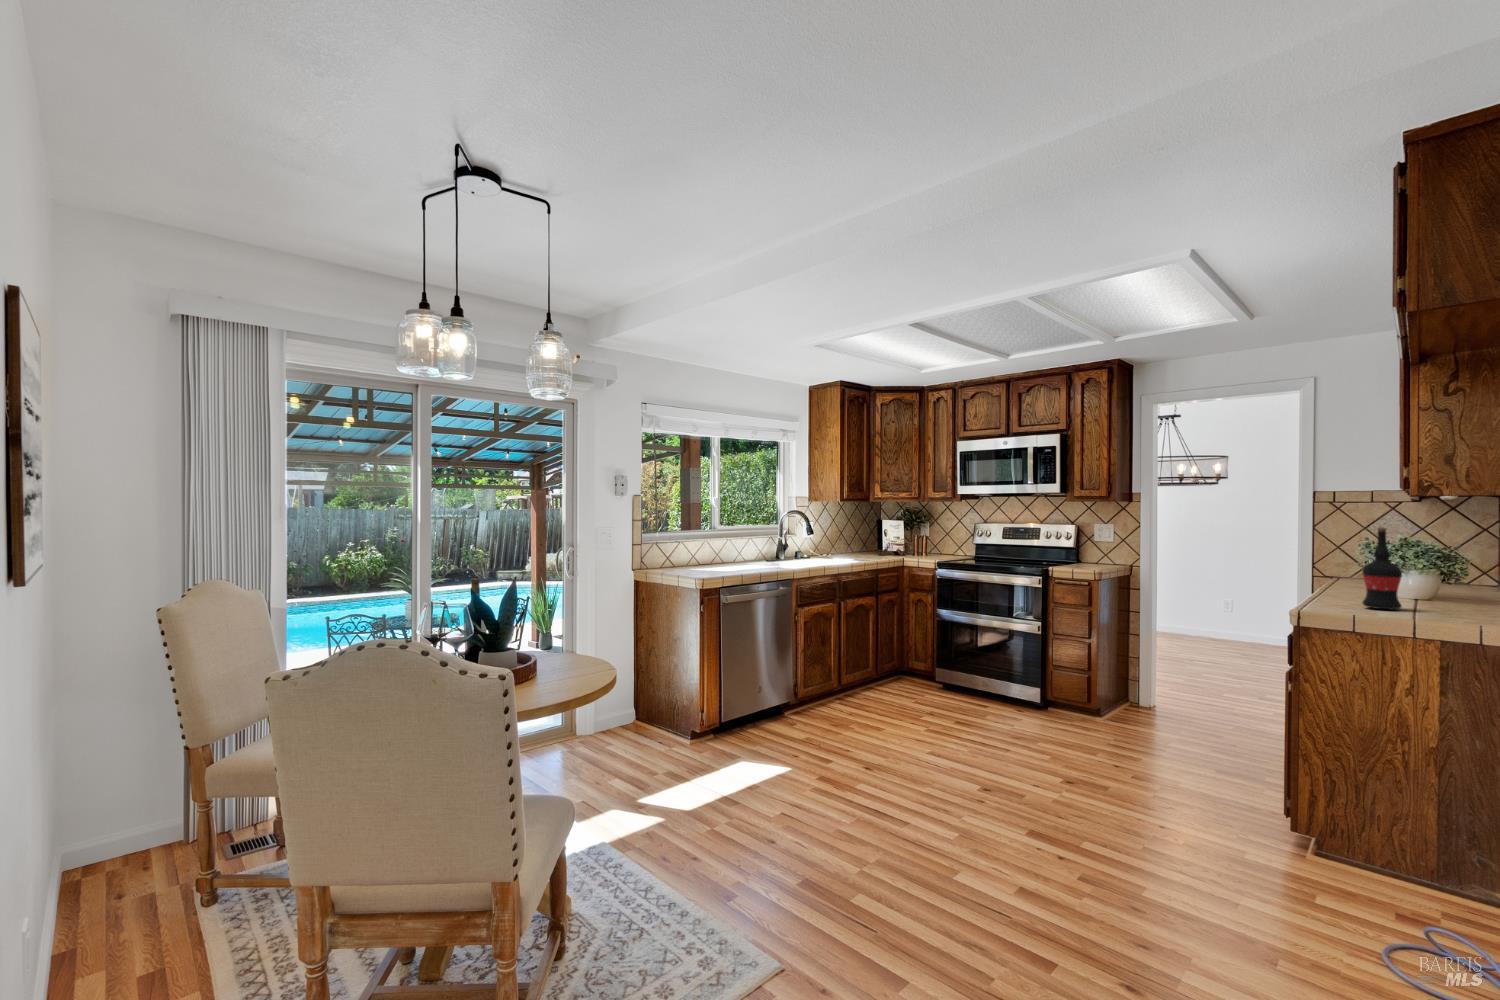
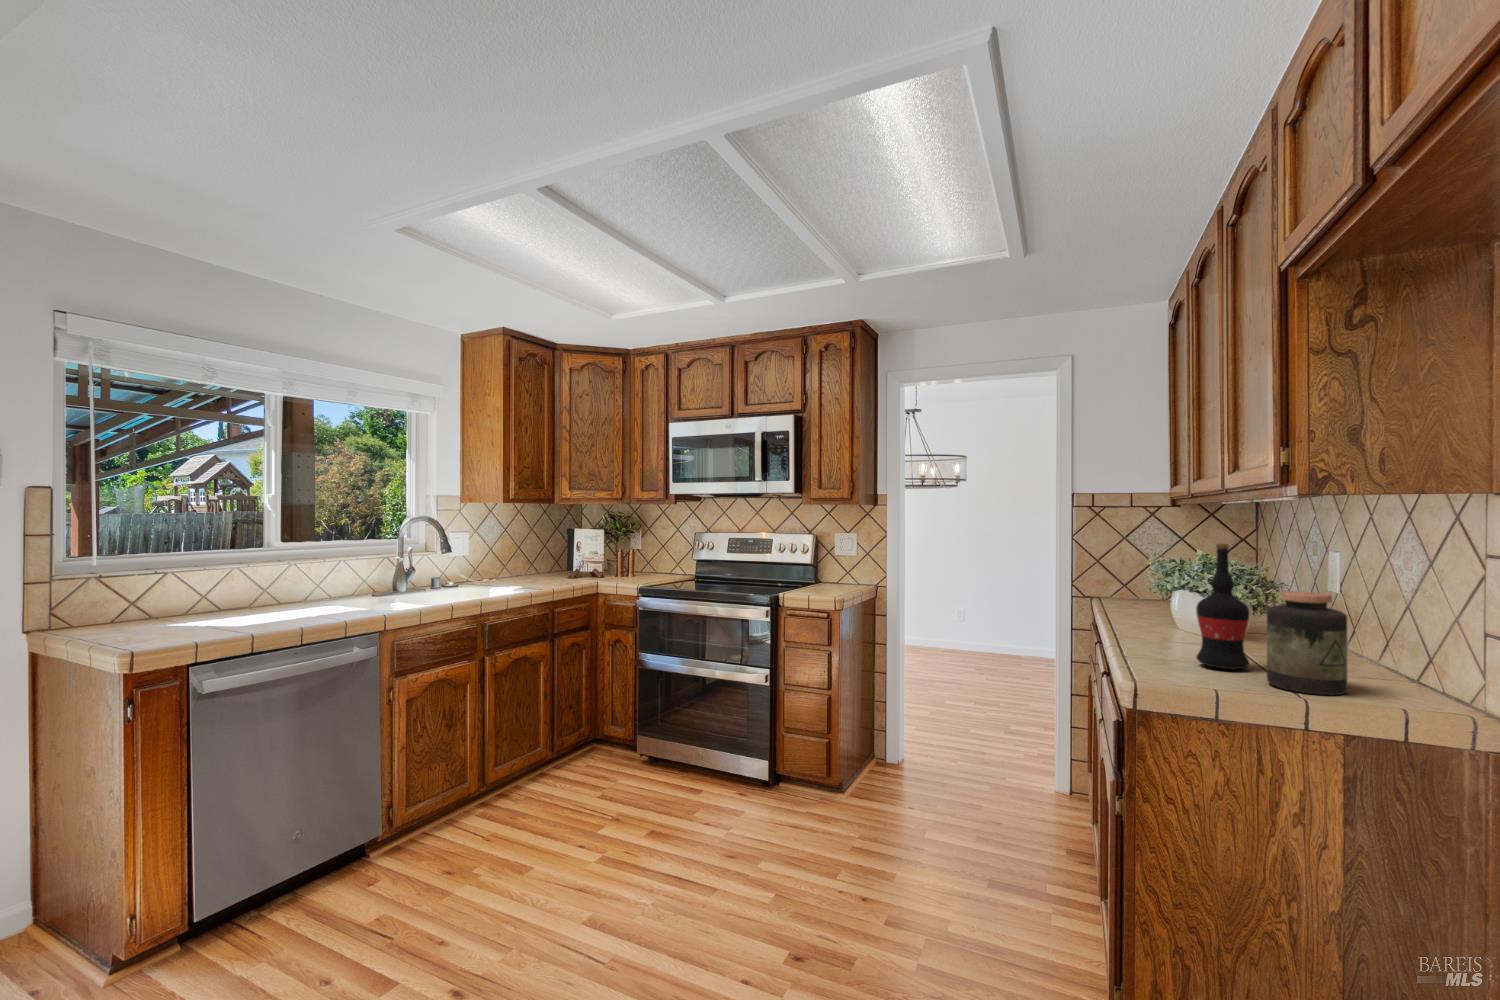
jar: none [1401,557,1457,620] -> present [1267,591,1347,695]

